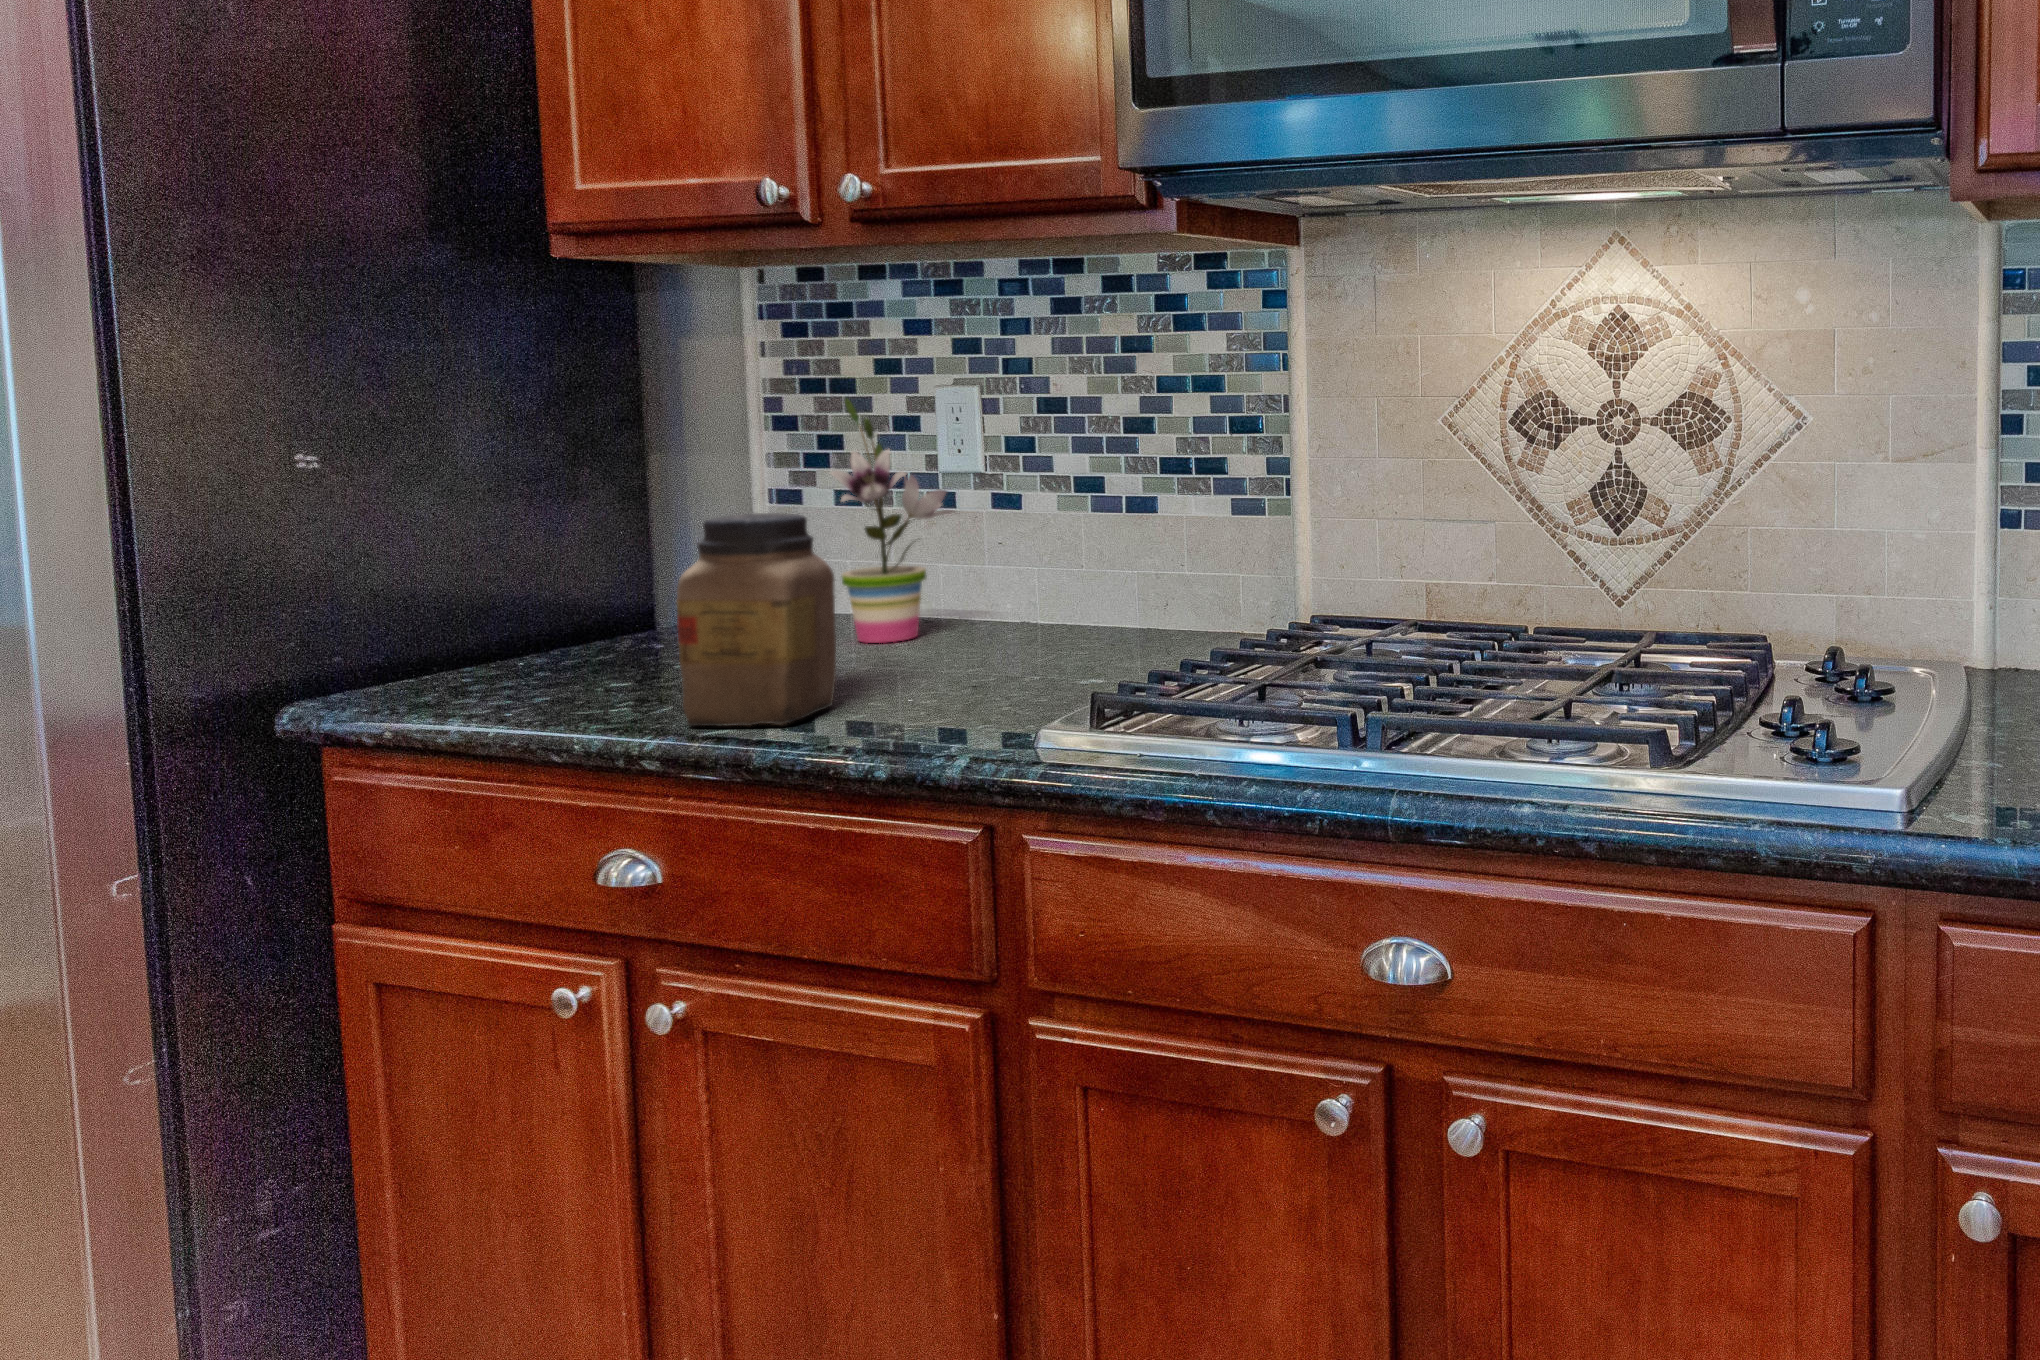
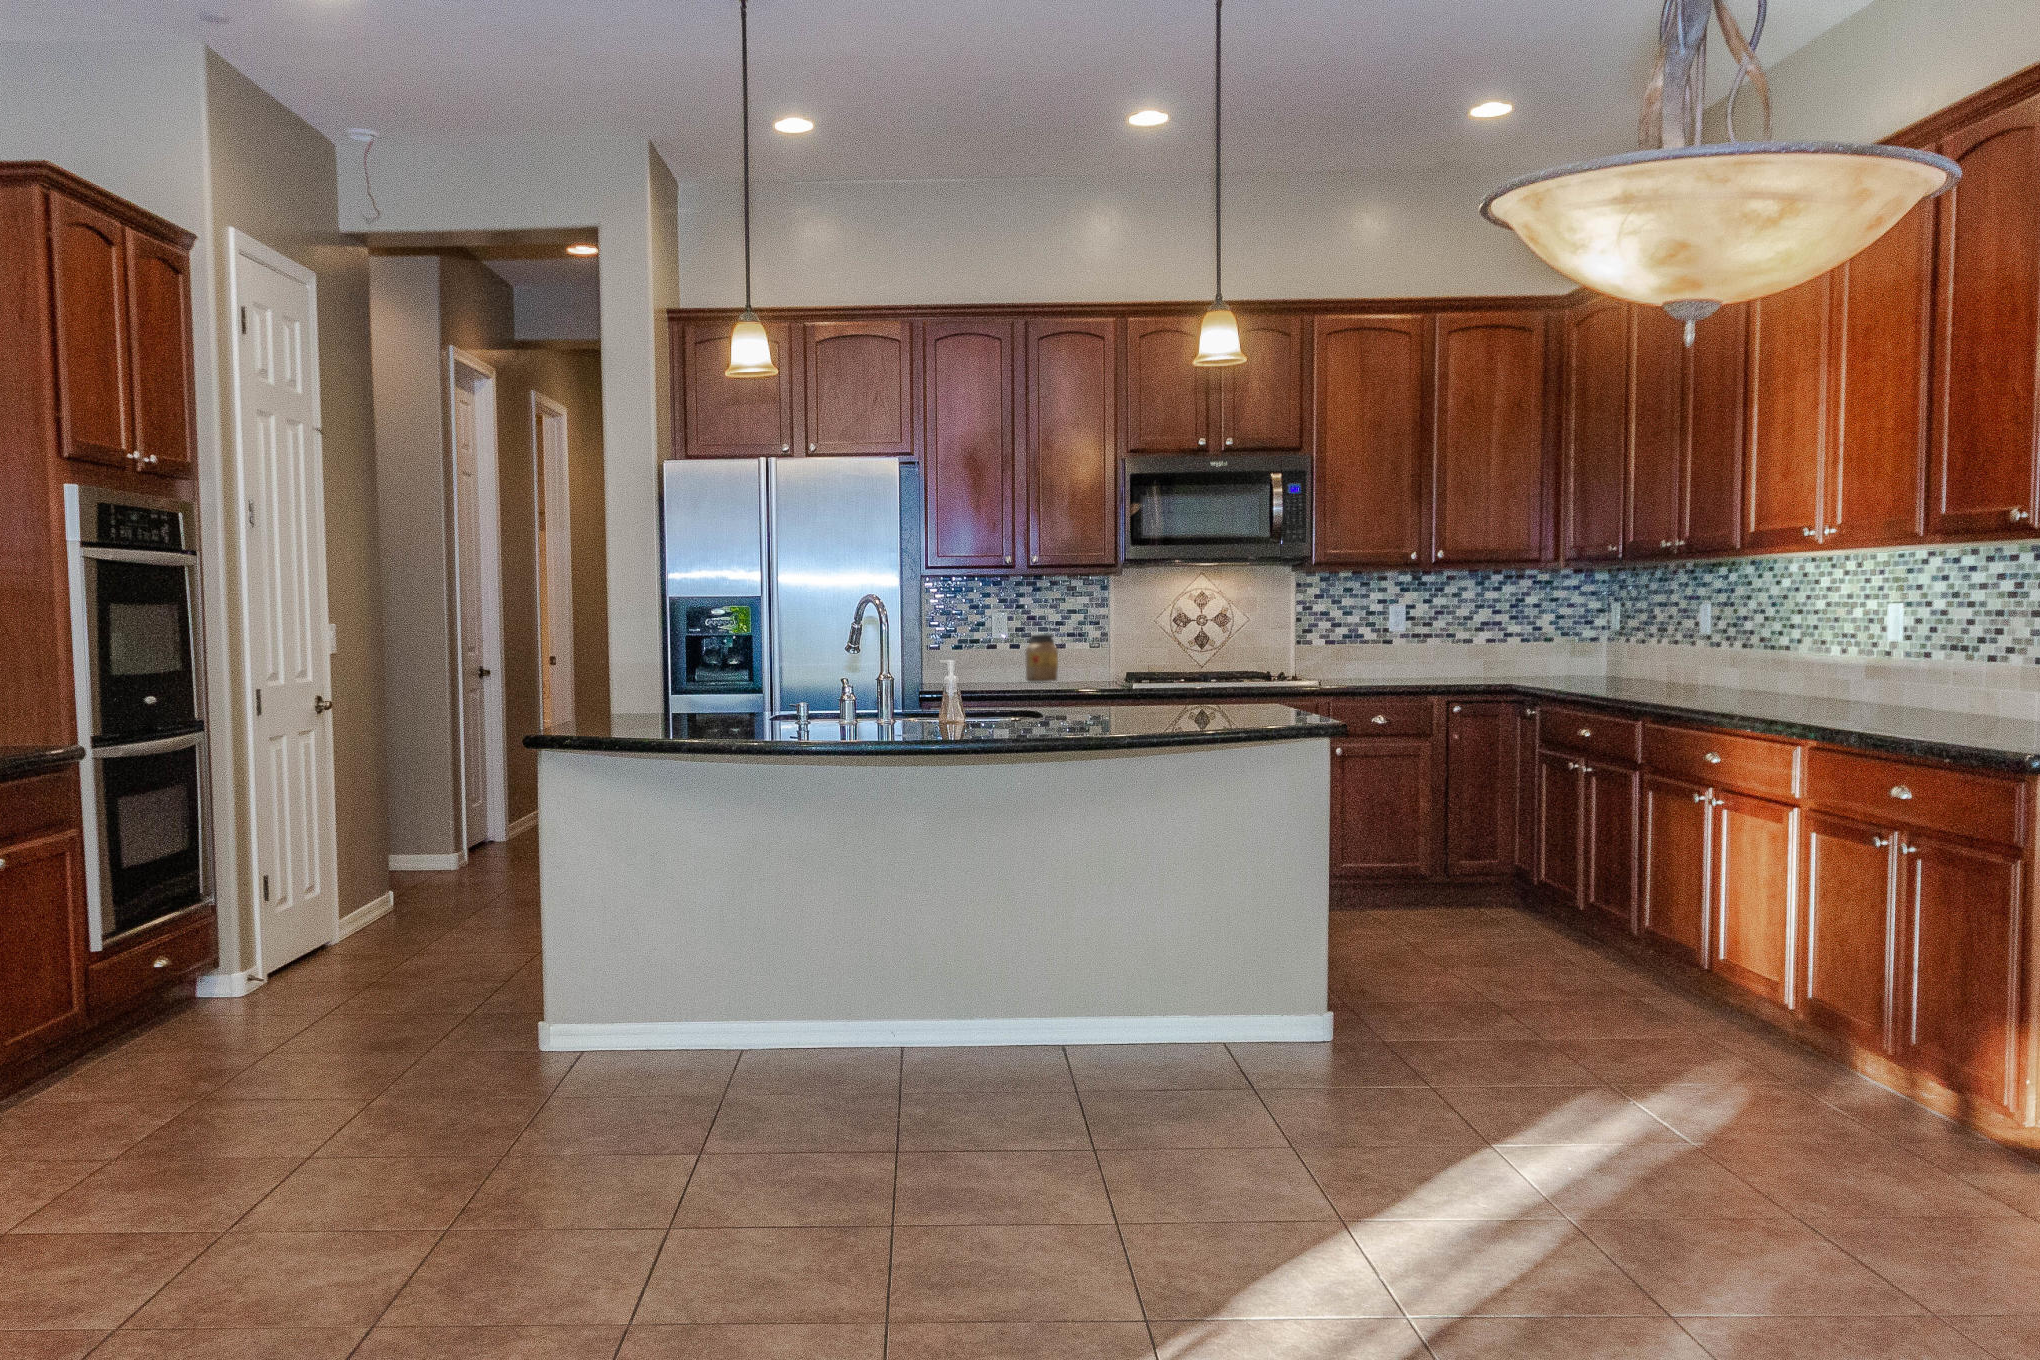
potted plant: present [831,399,955,643] -> none [984,614,1013,682]

